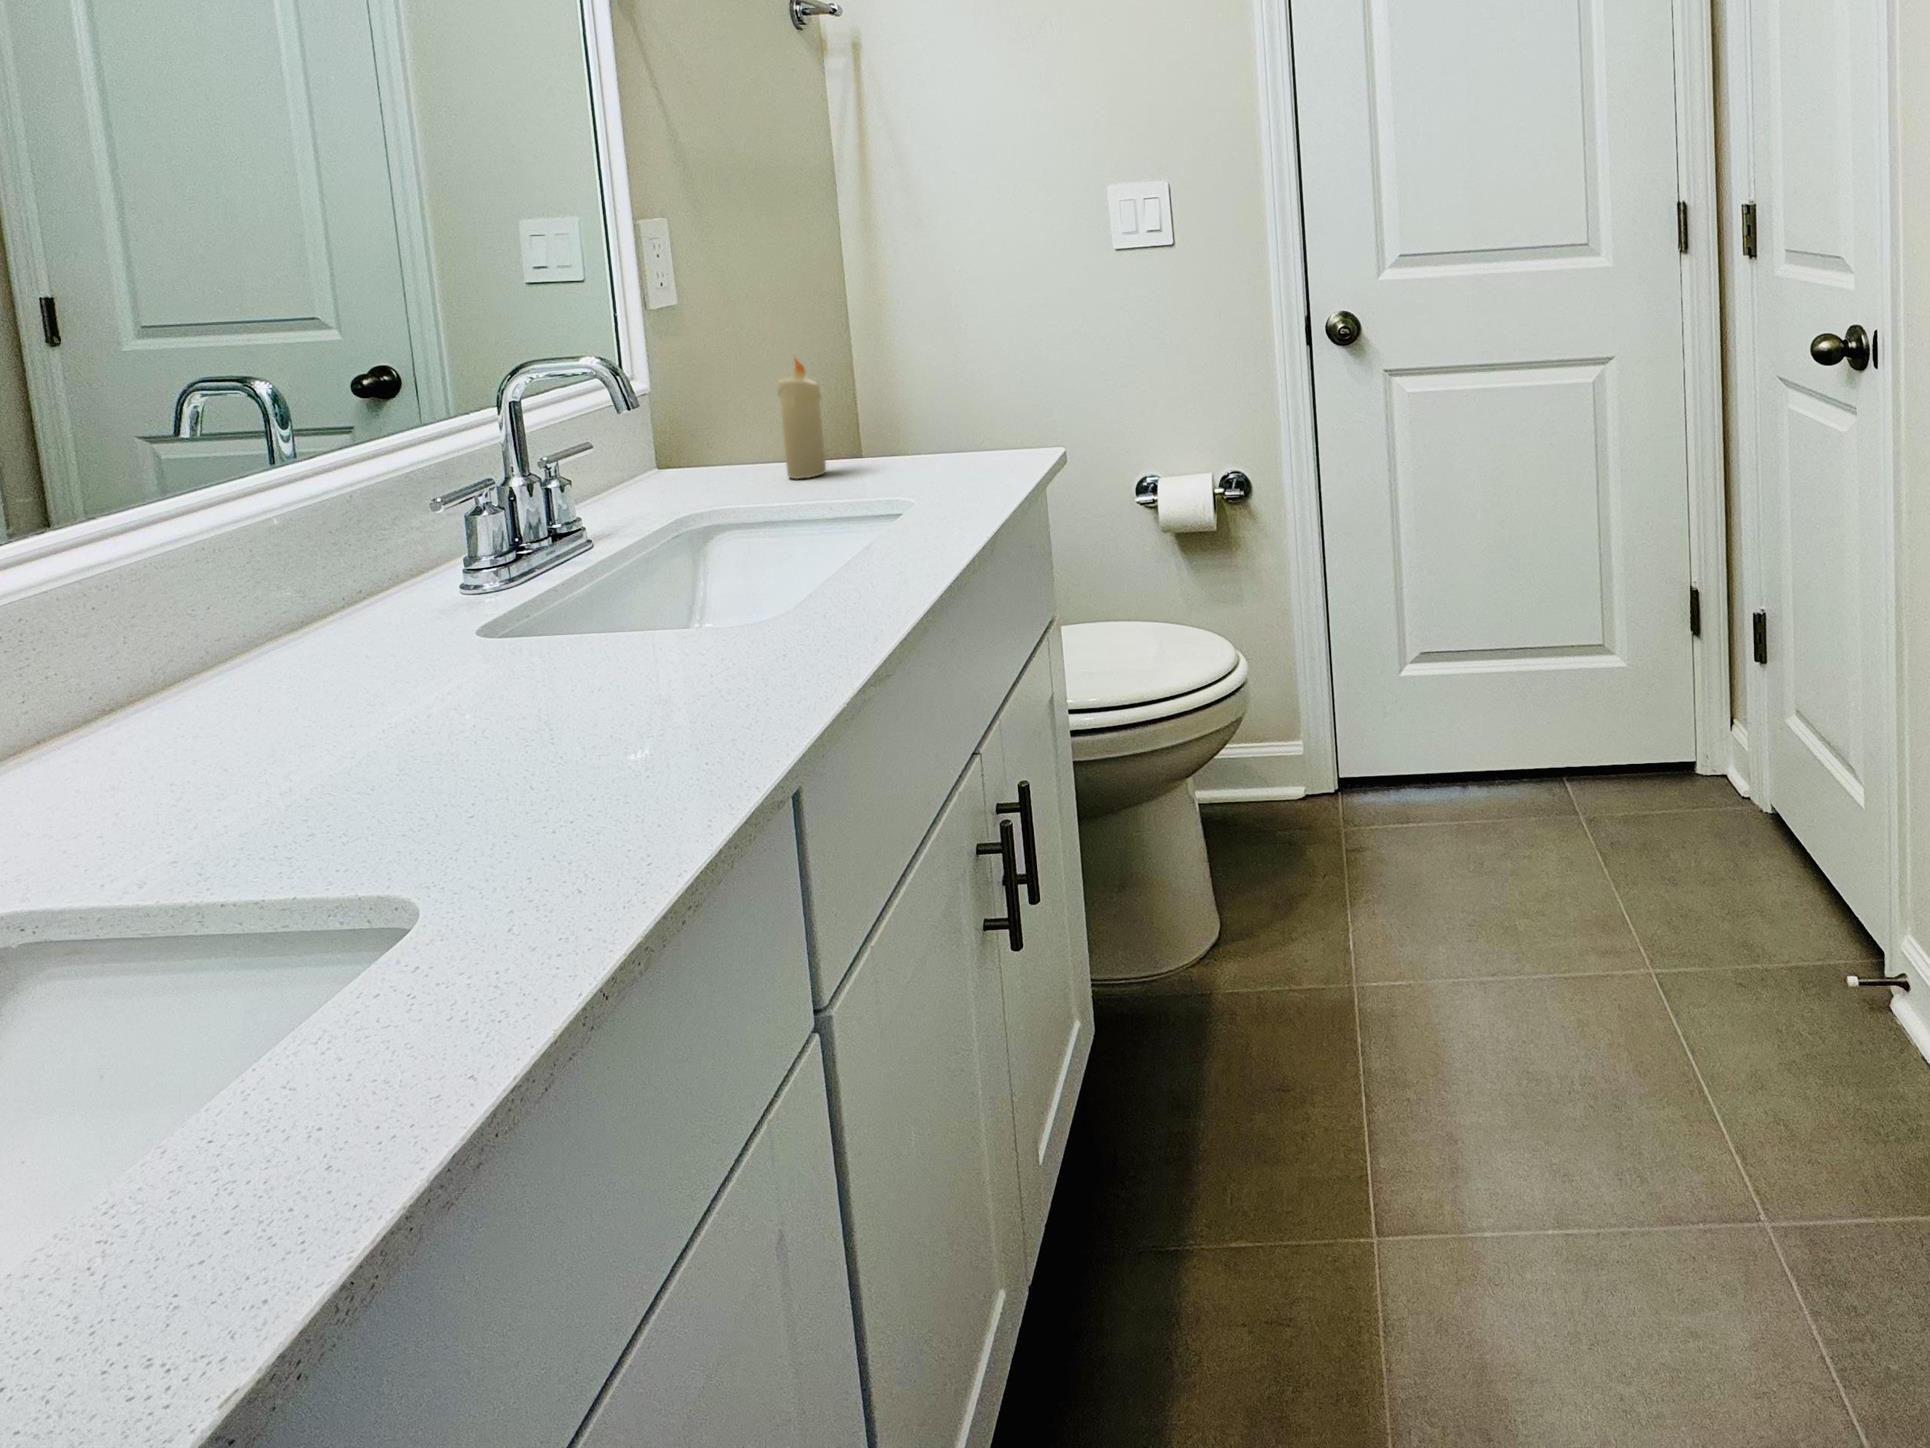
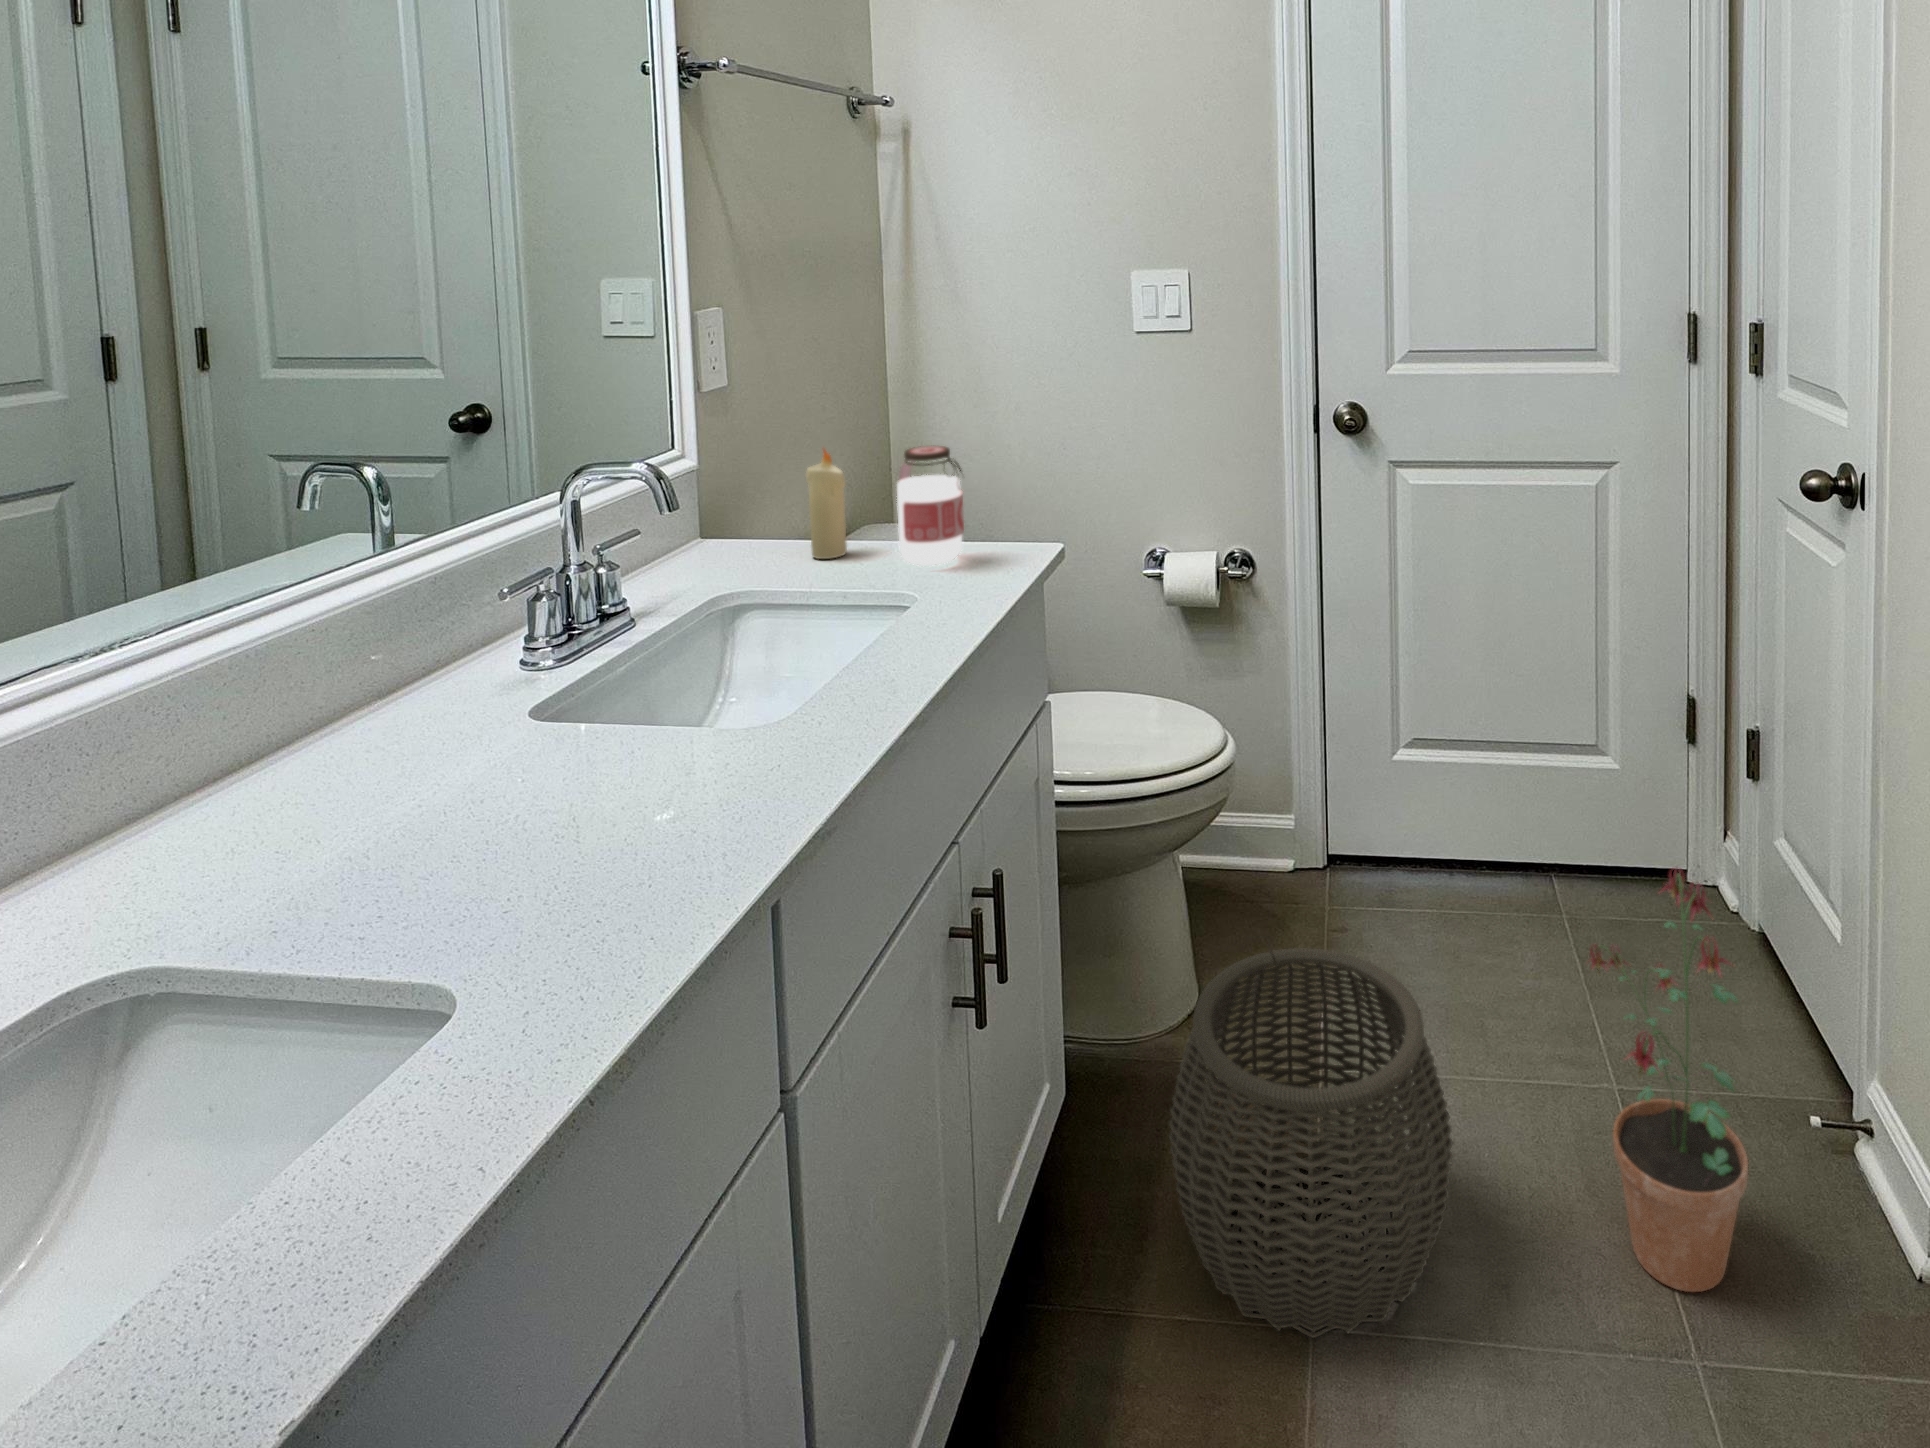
jar: none [878,348,957,478] -> present [897,446,964,566]
potted plant: none [1625,733,1802,1157] -> present [1590,868,1748,1292]
woven basket: none [1212,853,1508,1246] -> present [1169,948,1453,1338]

